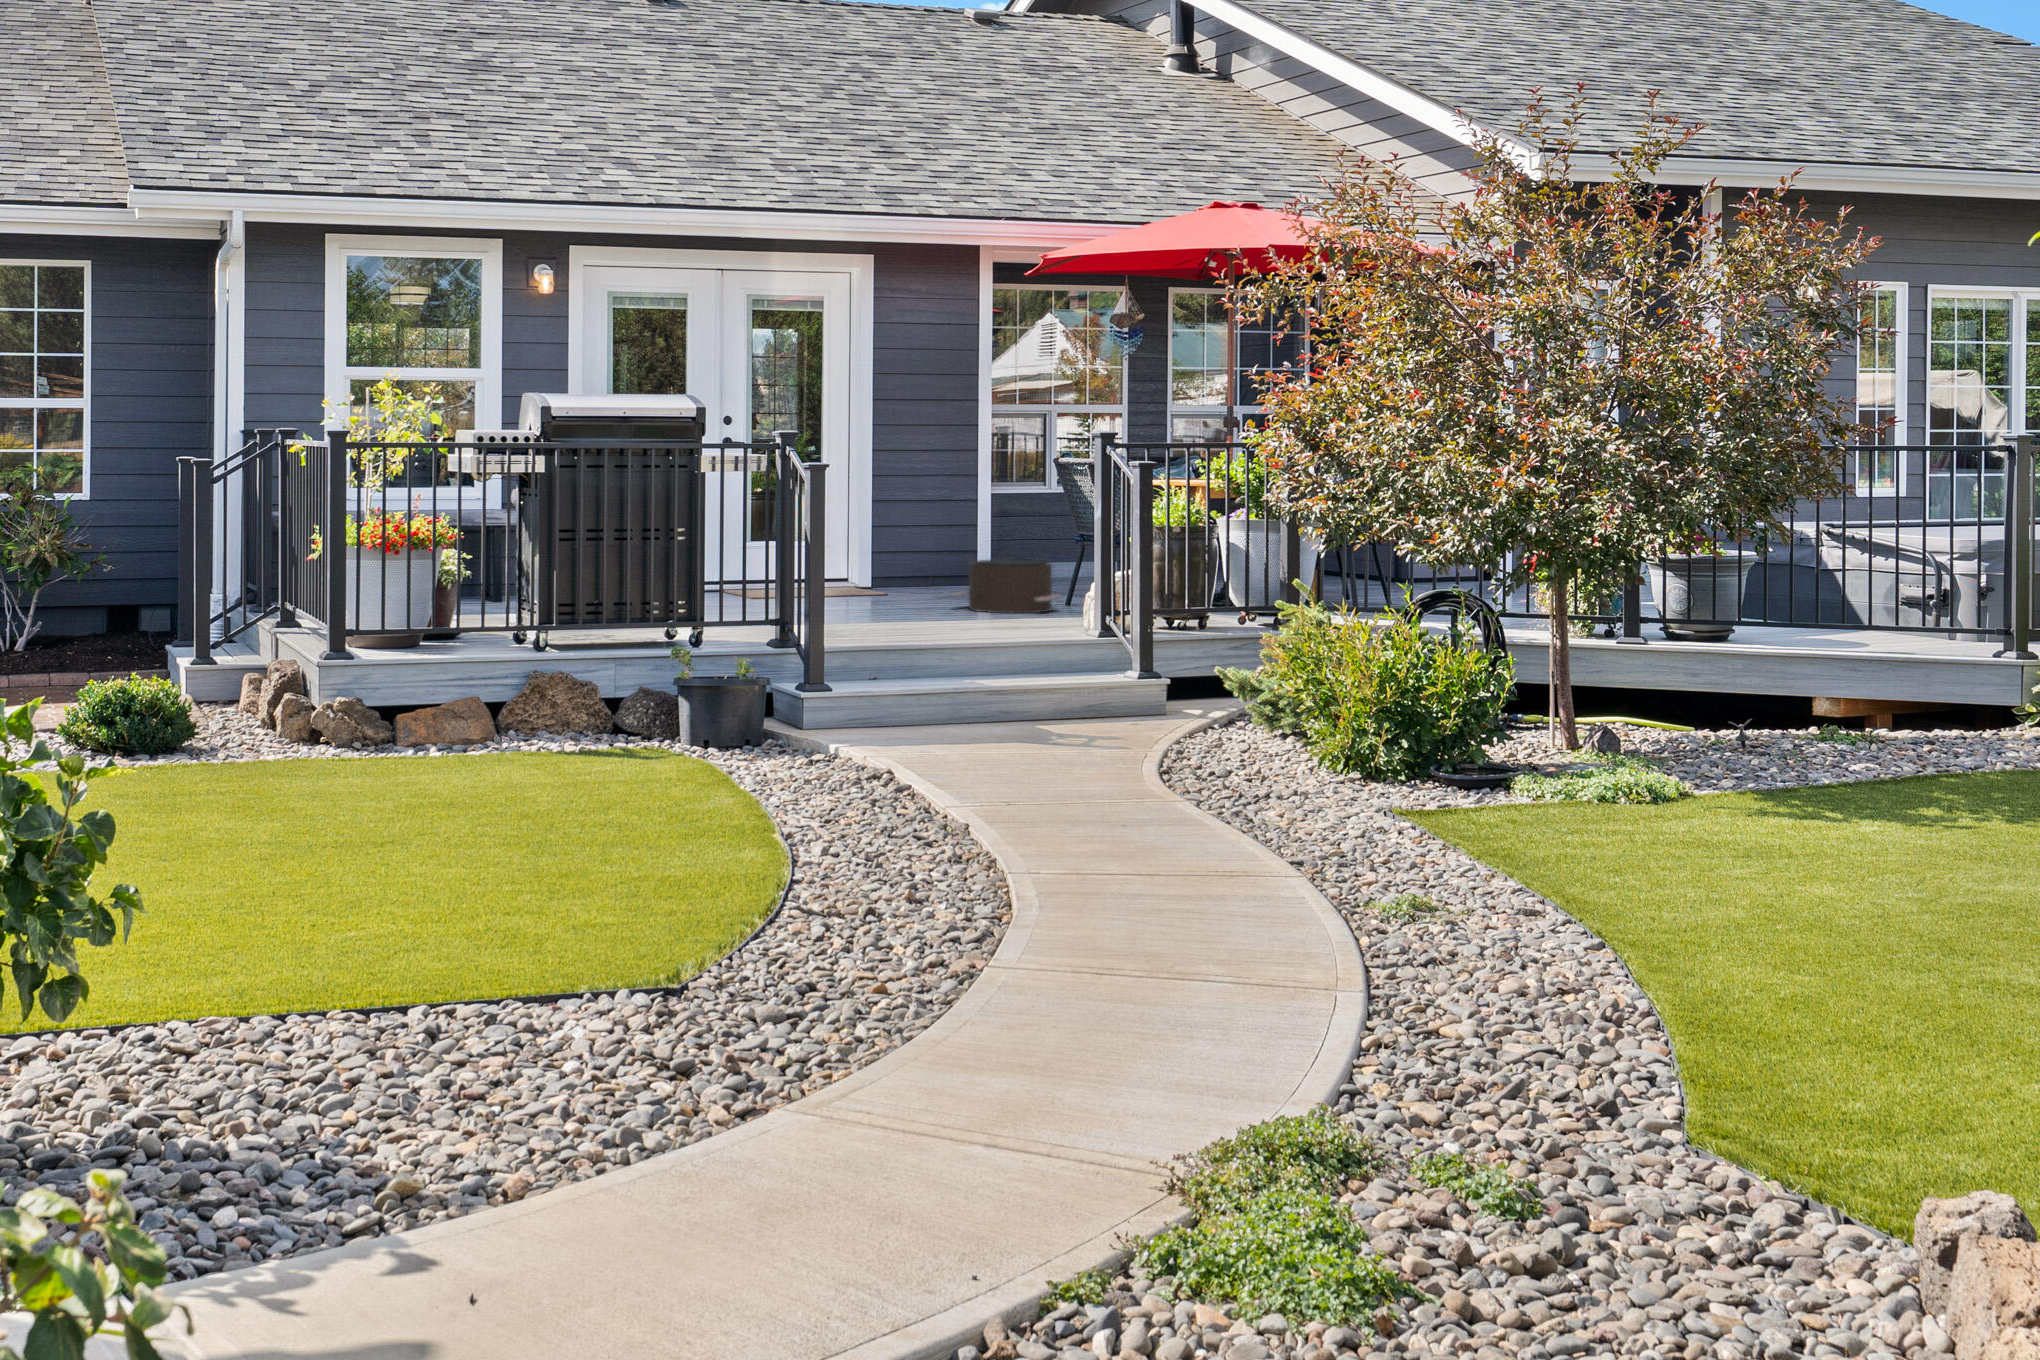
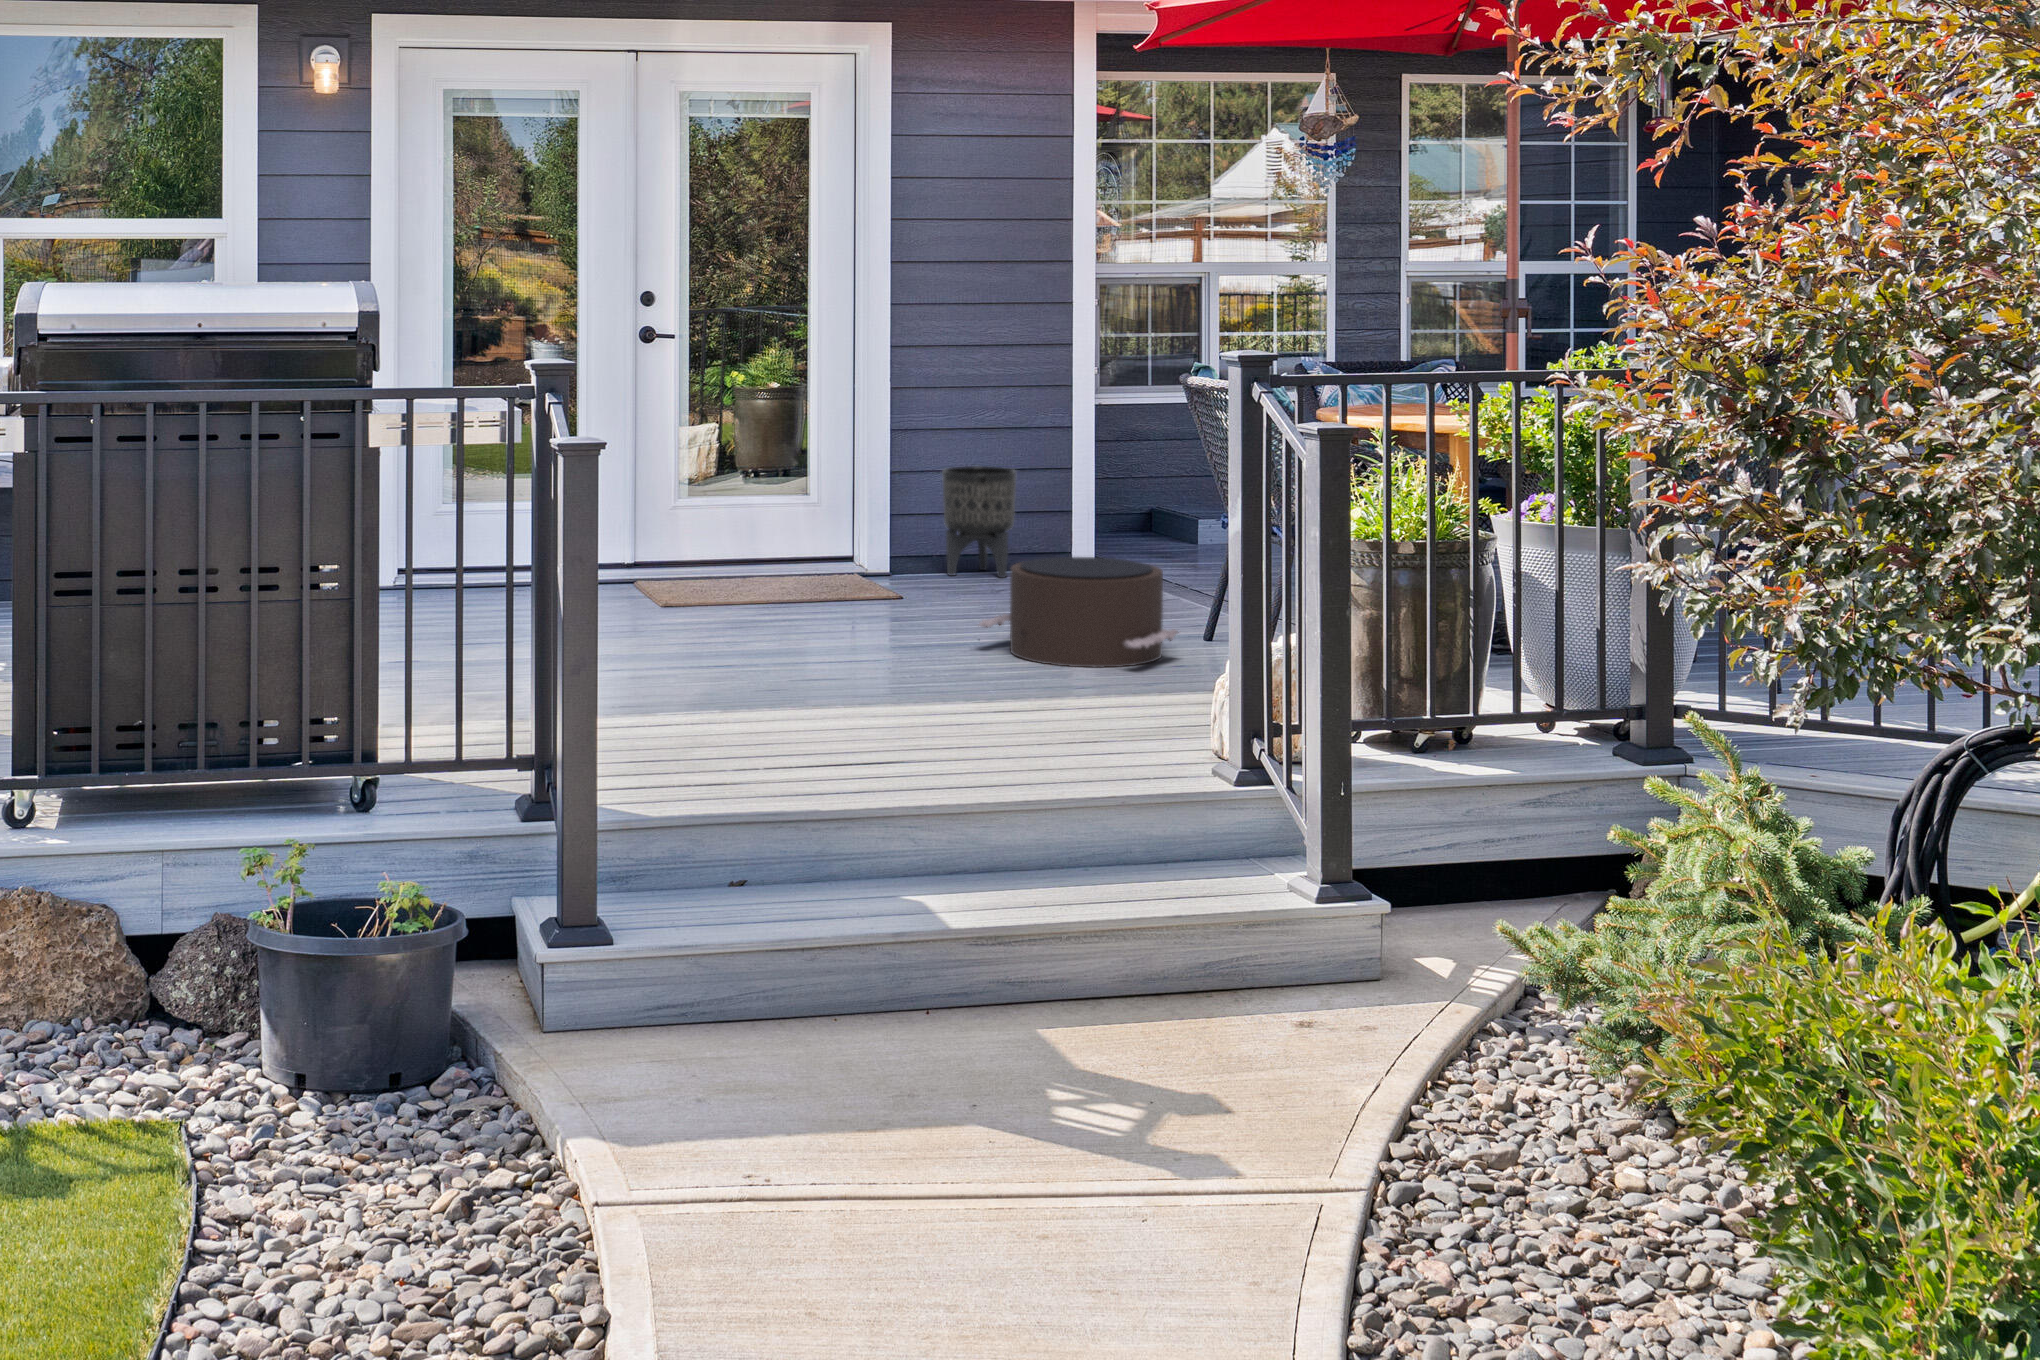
planter: none [905,523,950,588] -> present [942,466,1016,578]

